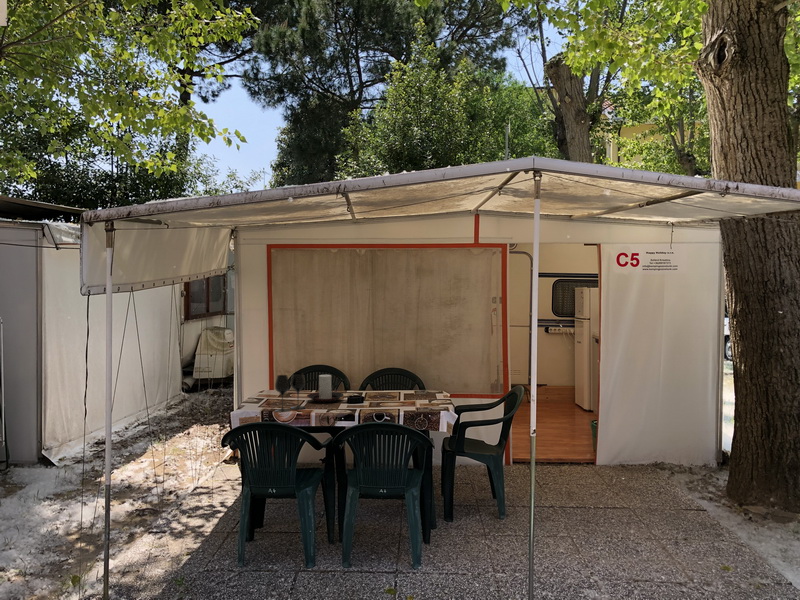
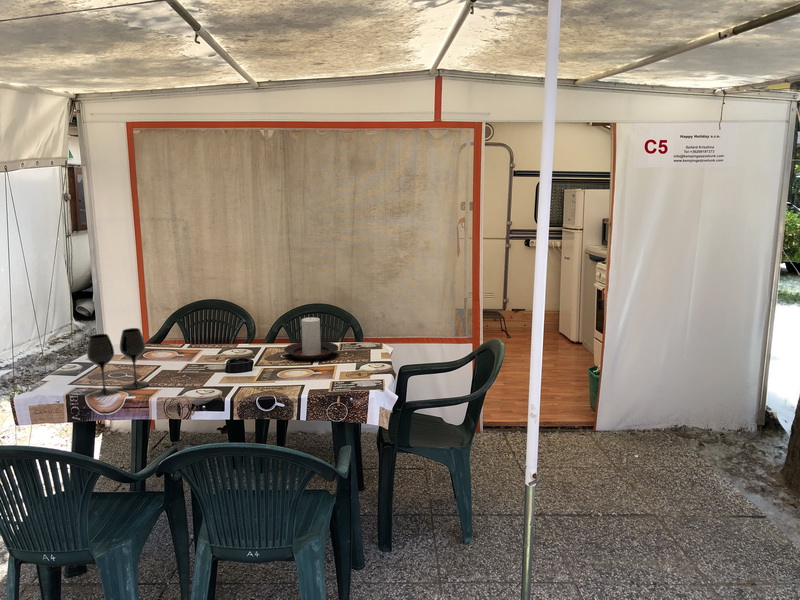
candle holder: present [307,374,344,403] -> present [284,317,338,360]

